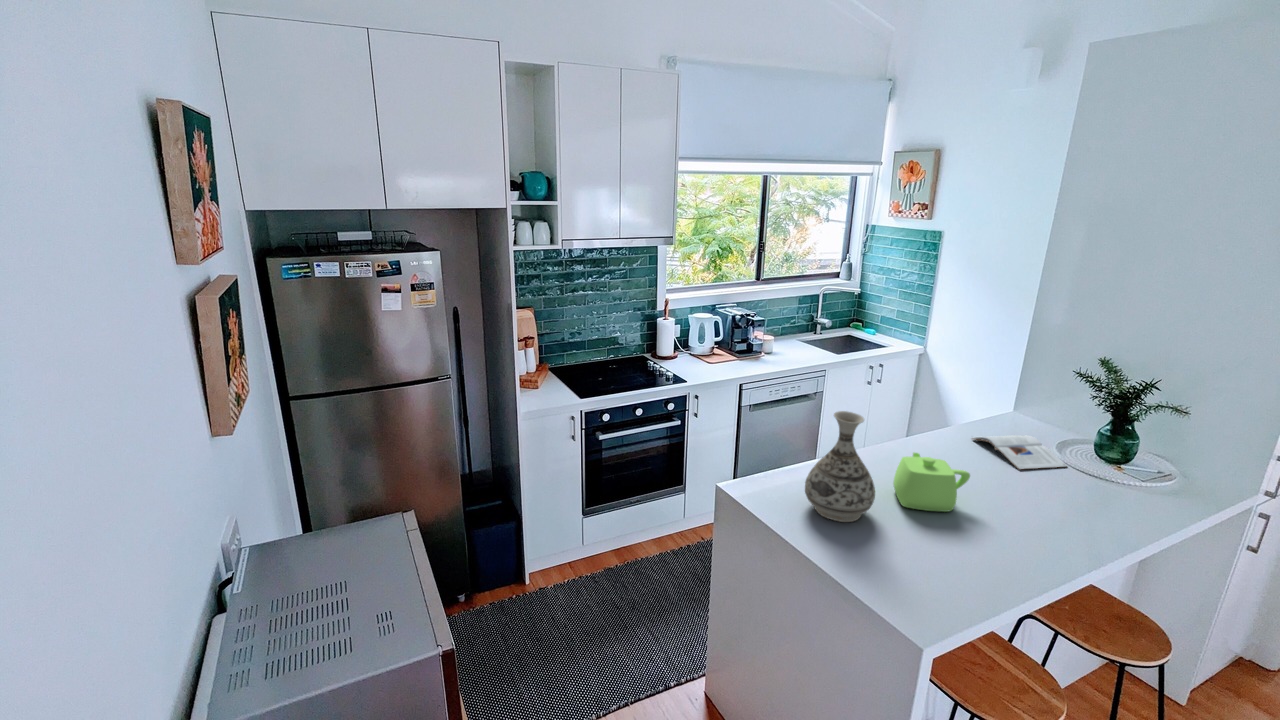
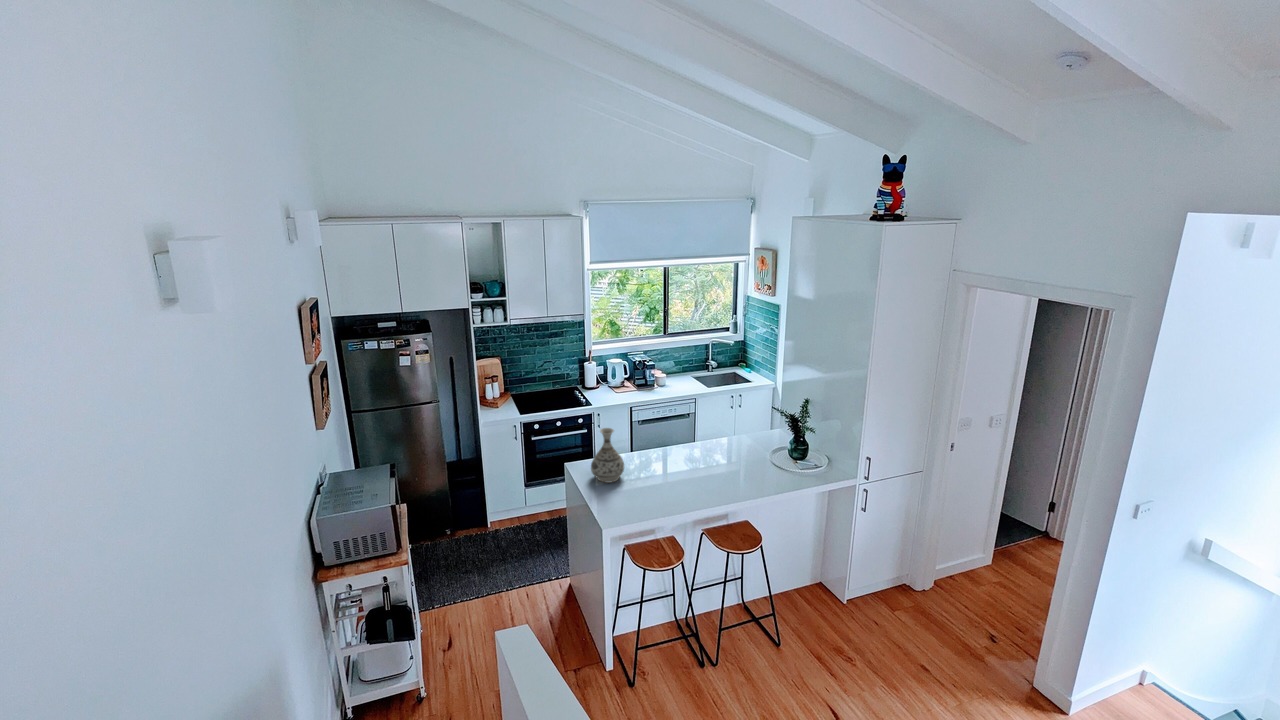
magazine: present [972,435,1067,469] -> none [719,444,755,462]
teapot: present [893,453,970,512] -> none [641,450,676,480]

